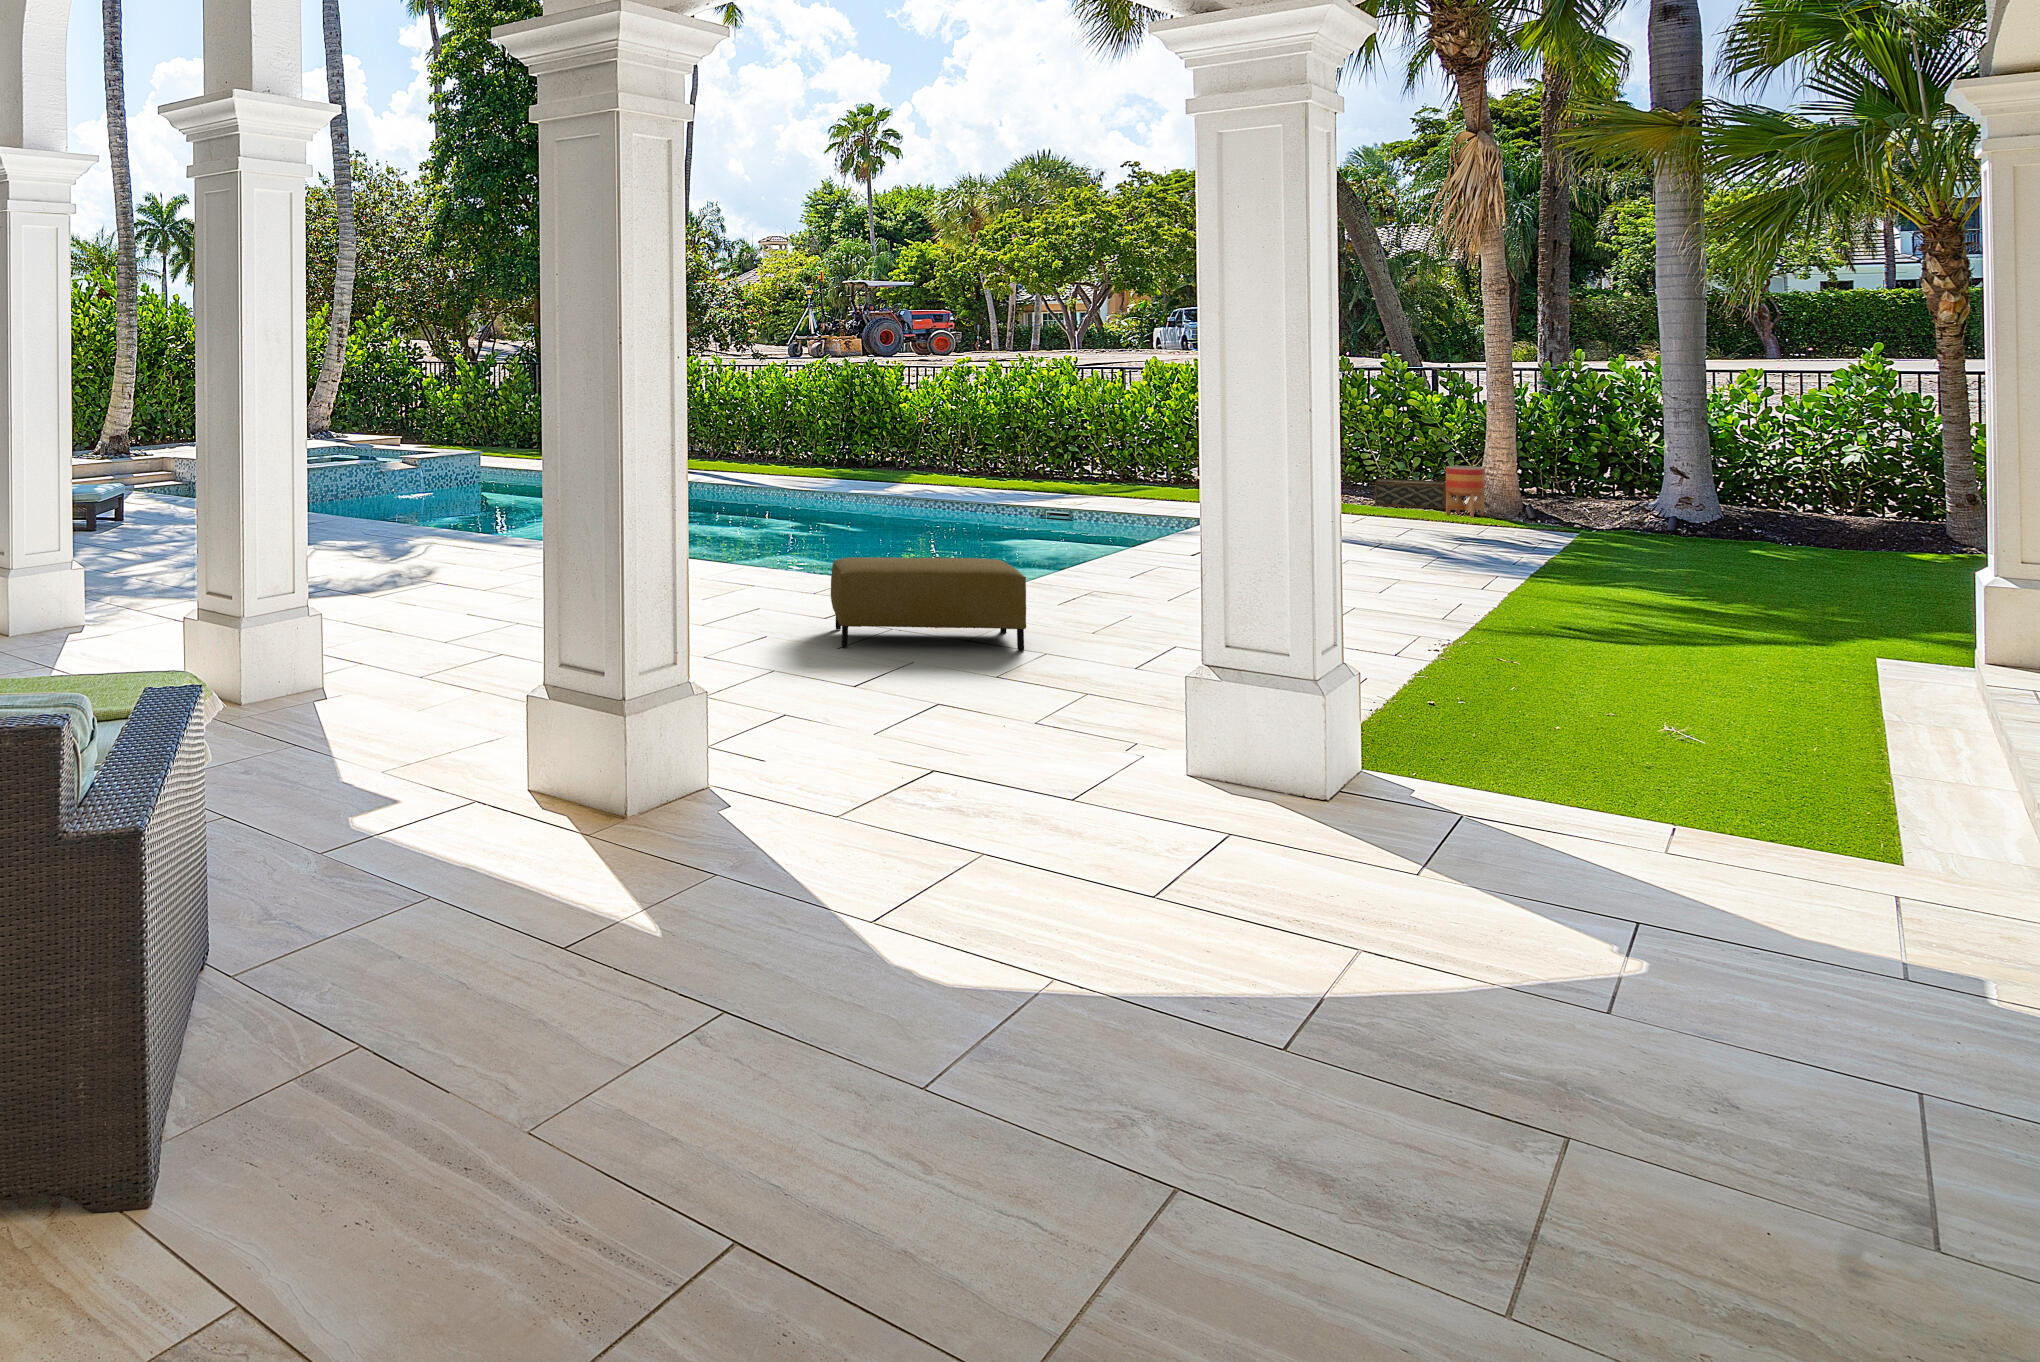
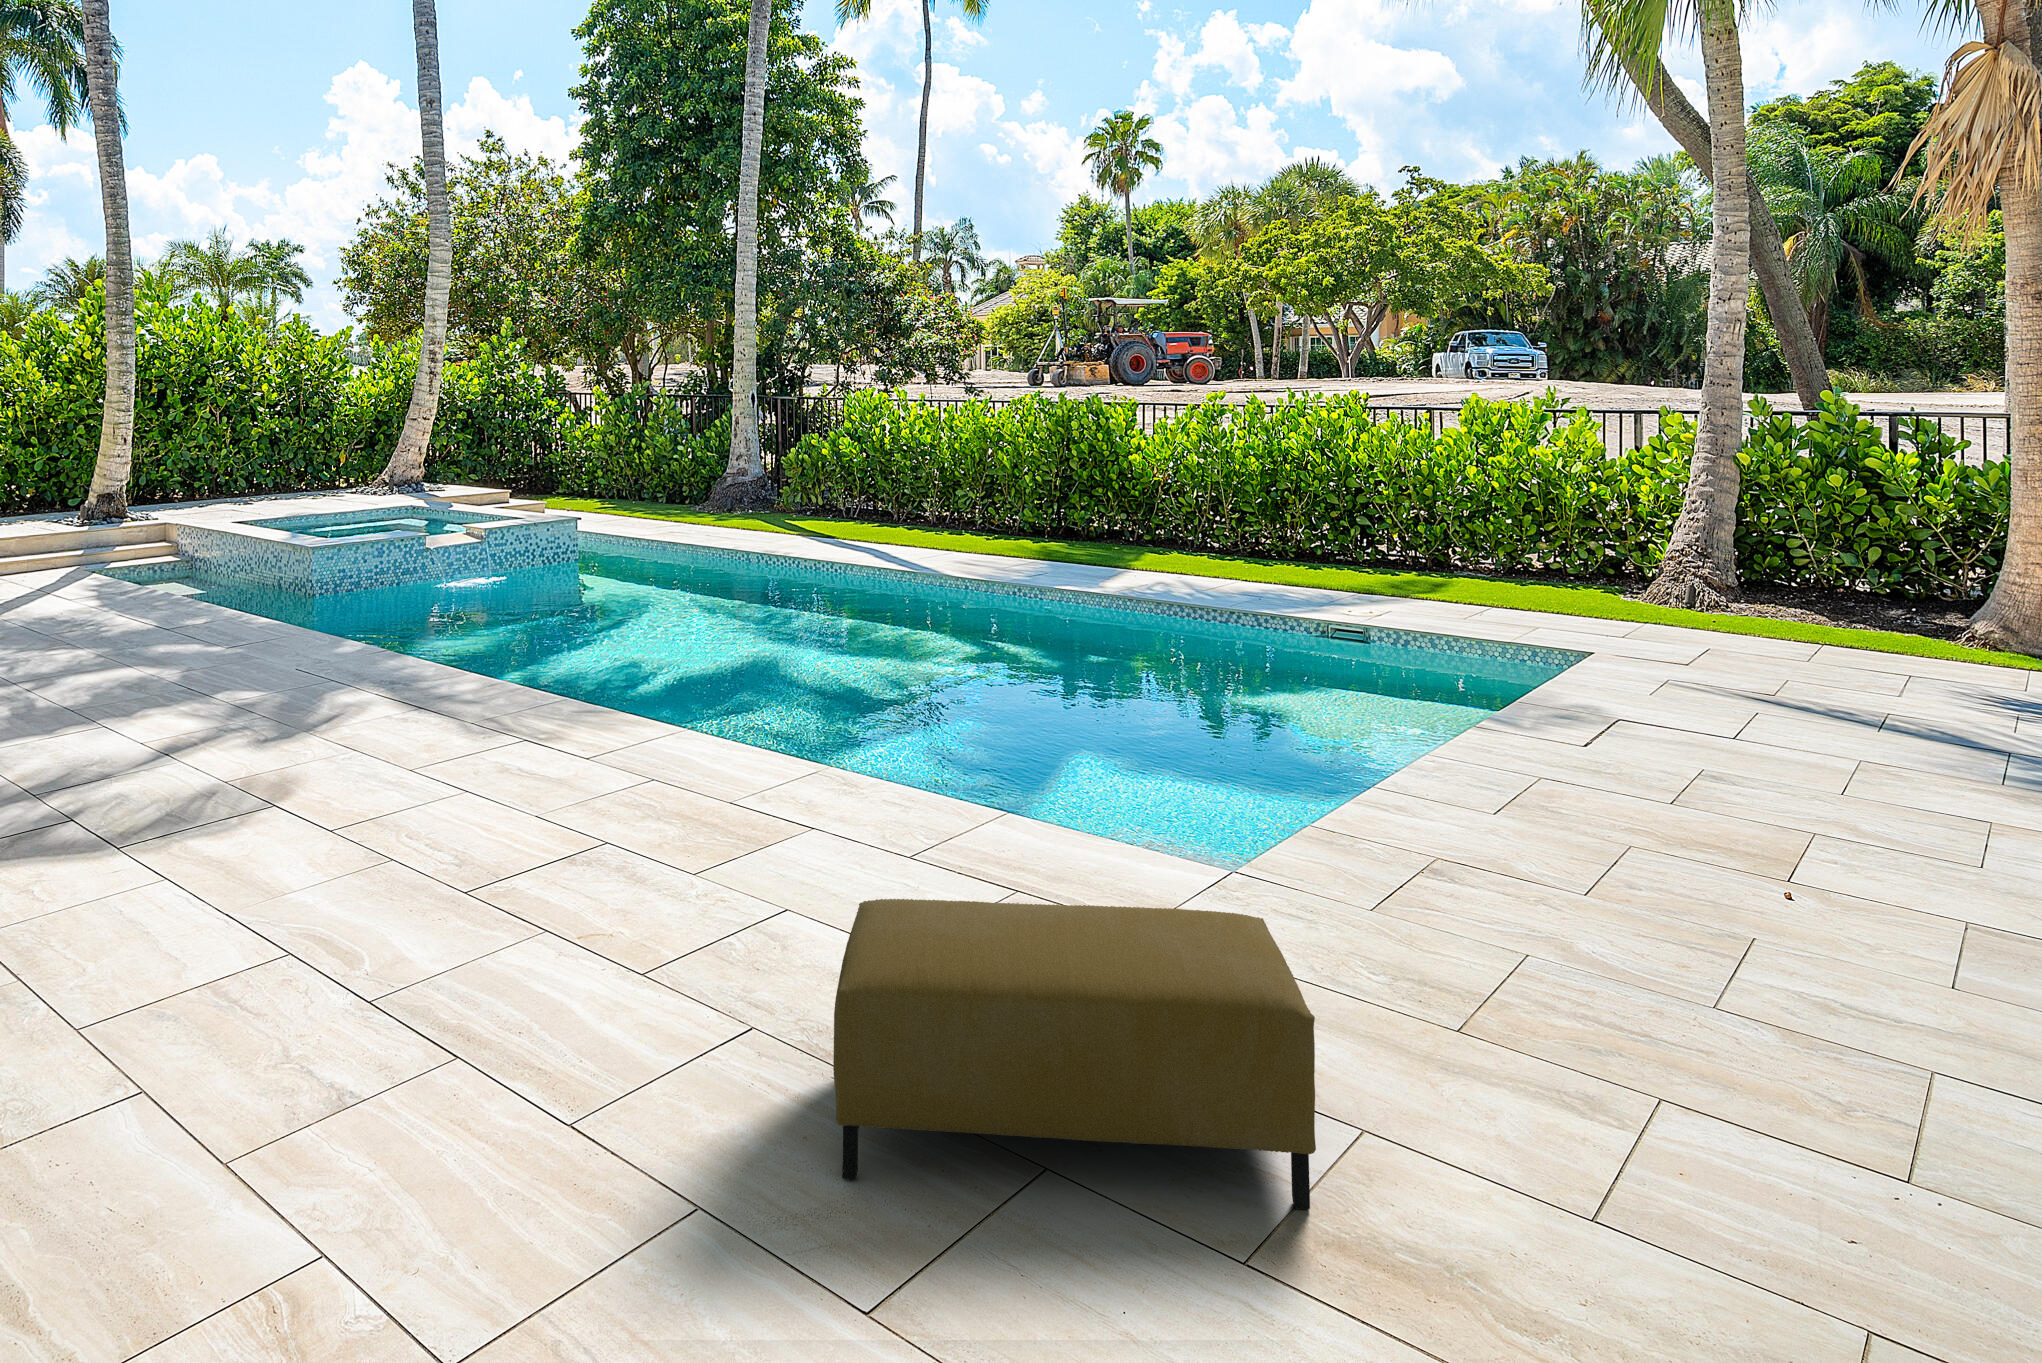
planter: present [1446,466,1485,517] -> none [1947,568,2013,651]
woven basket: present [1375,479,1446,509] -> none [1819,578,1936,630]

